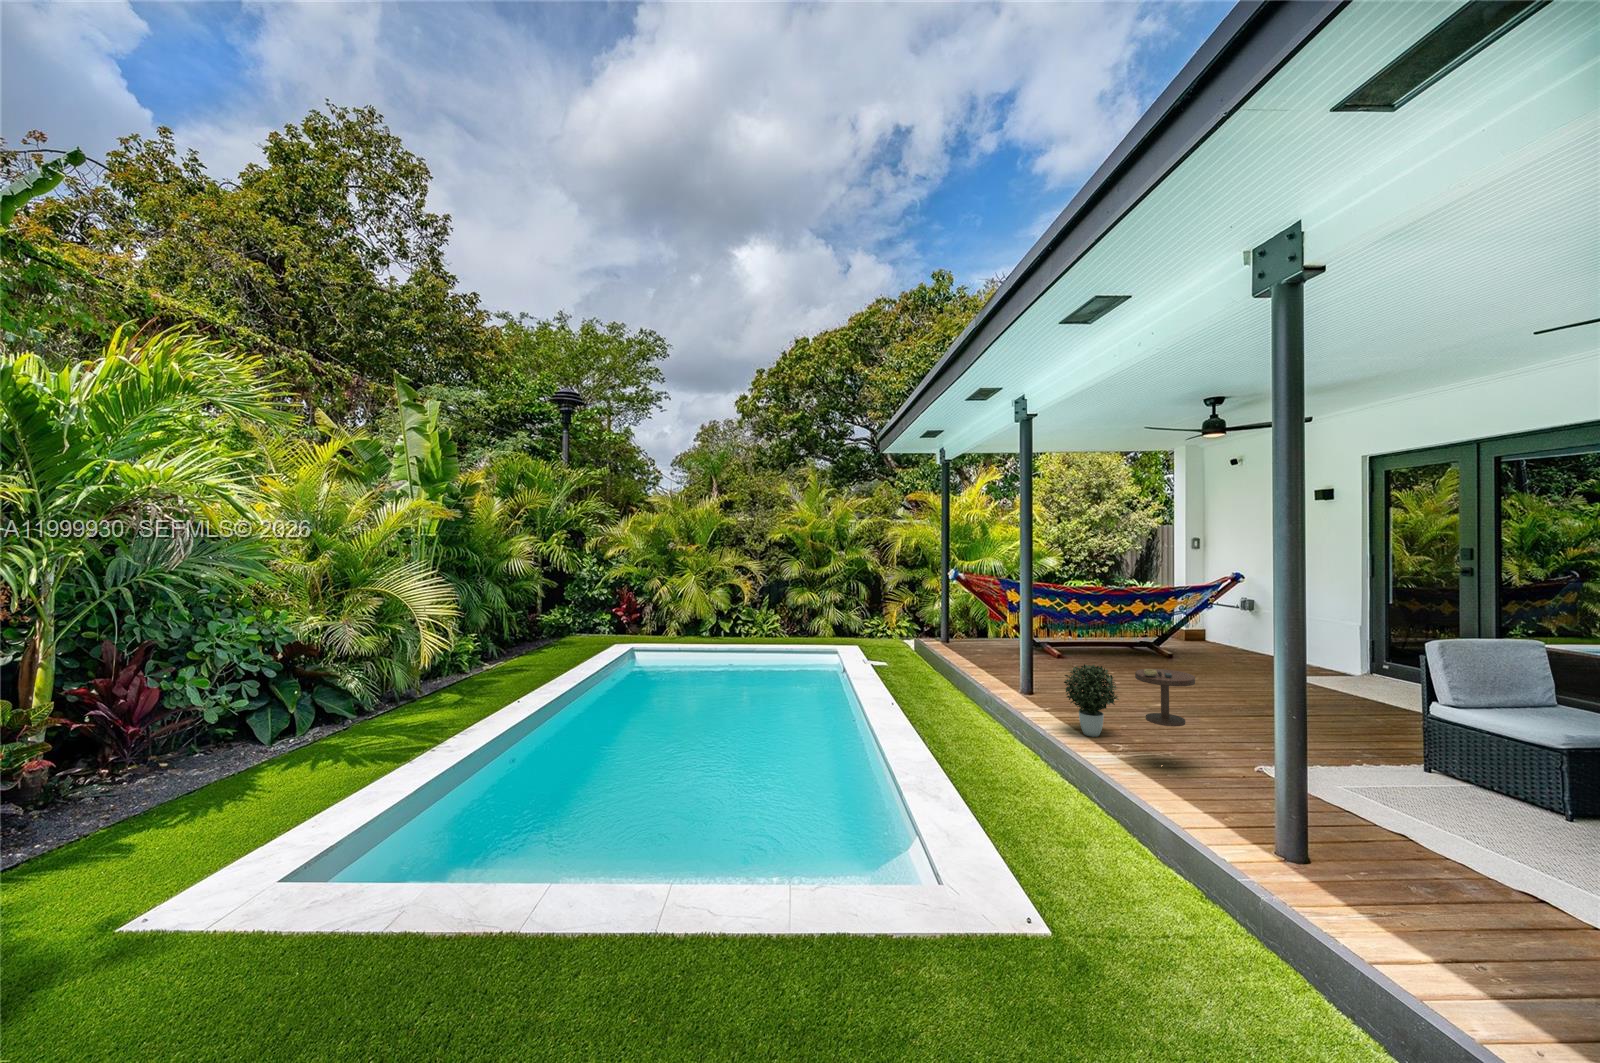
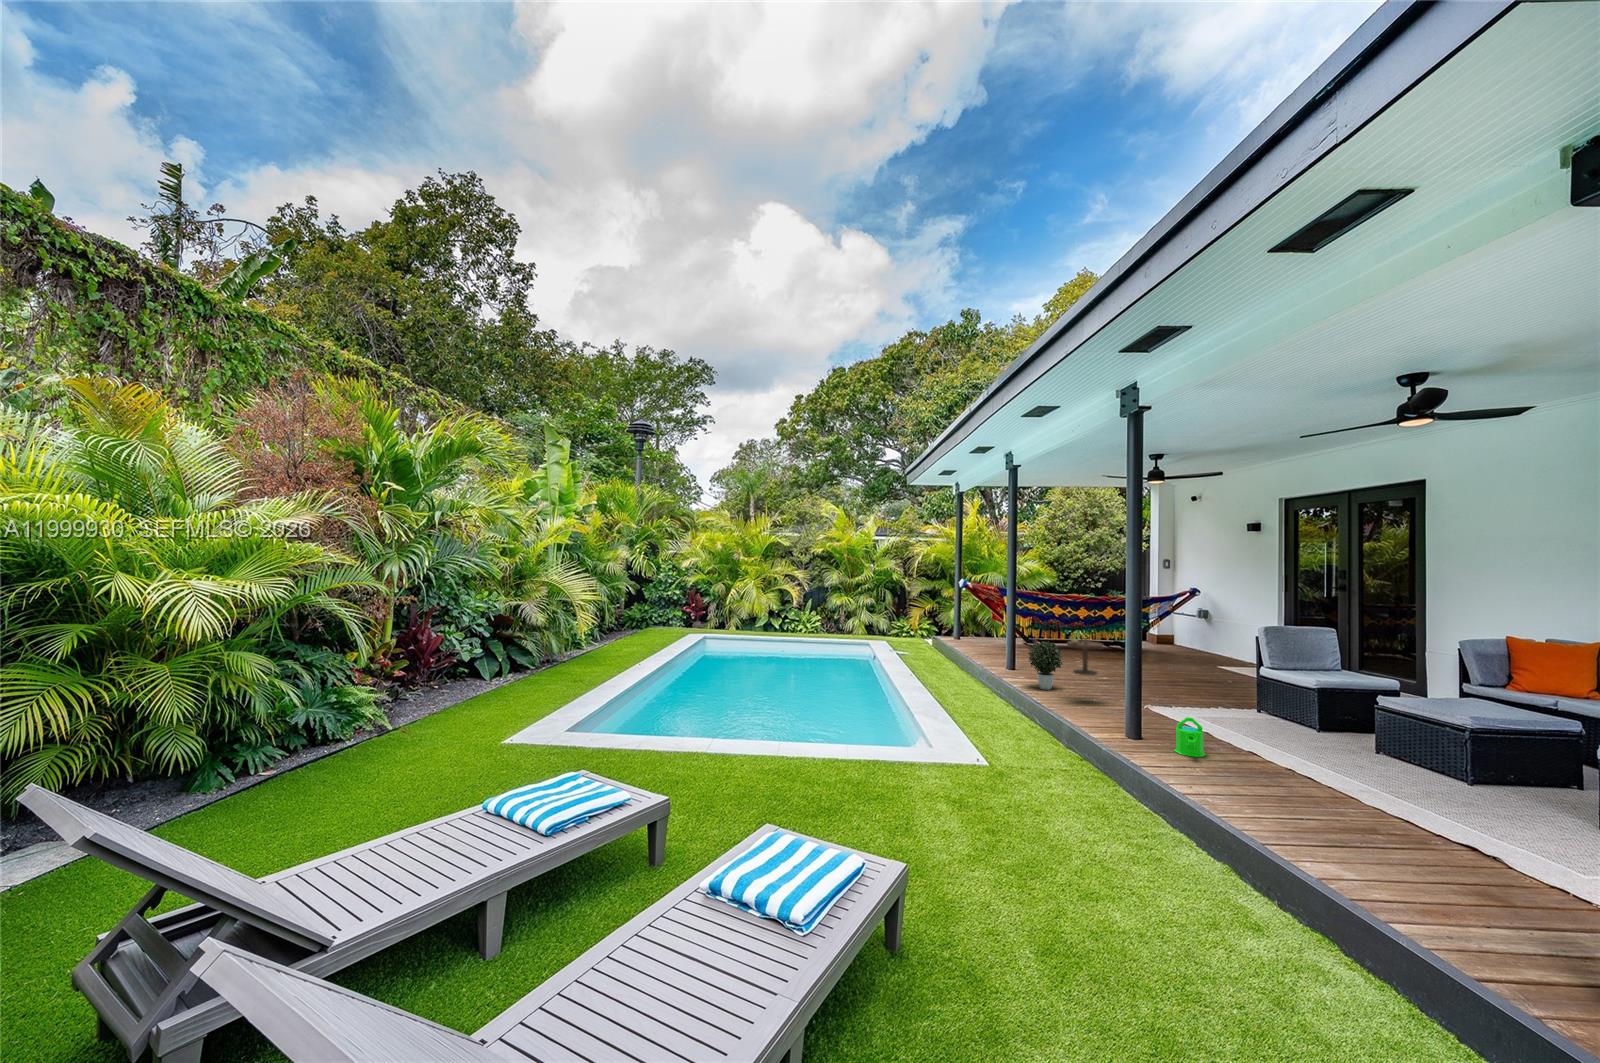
watering can: none [1419,856,1498,943] -> present [1174,717,1206,757]

